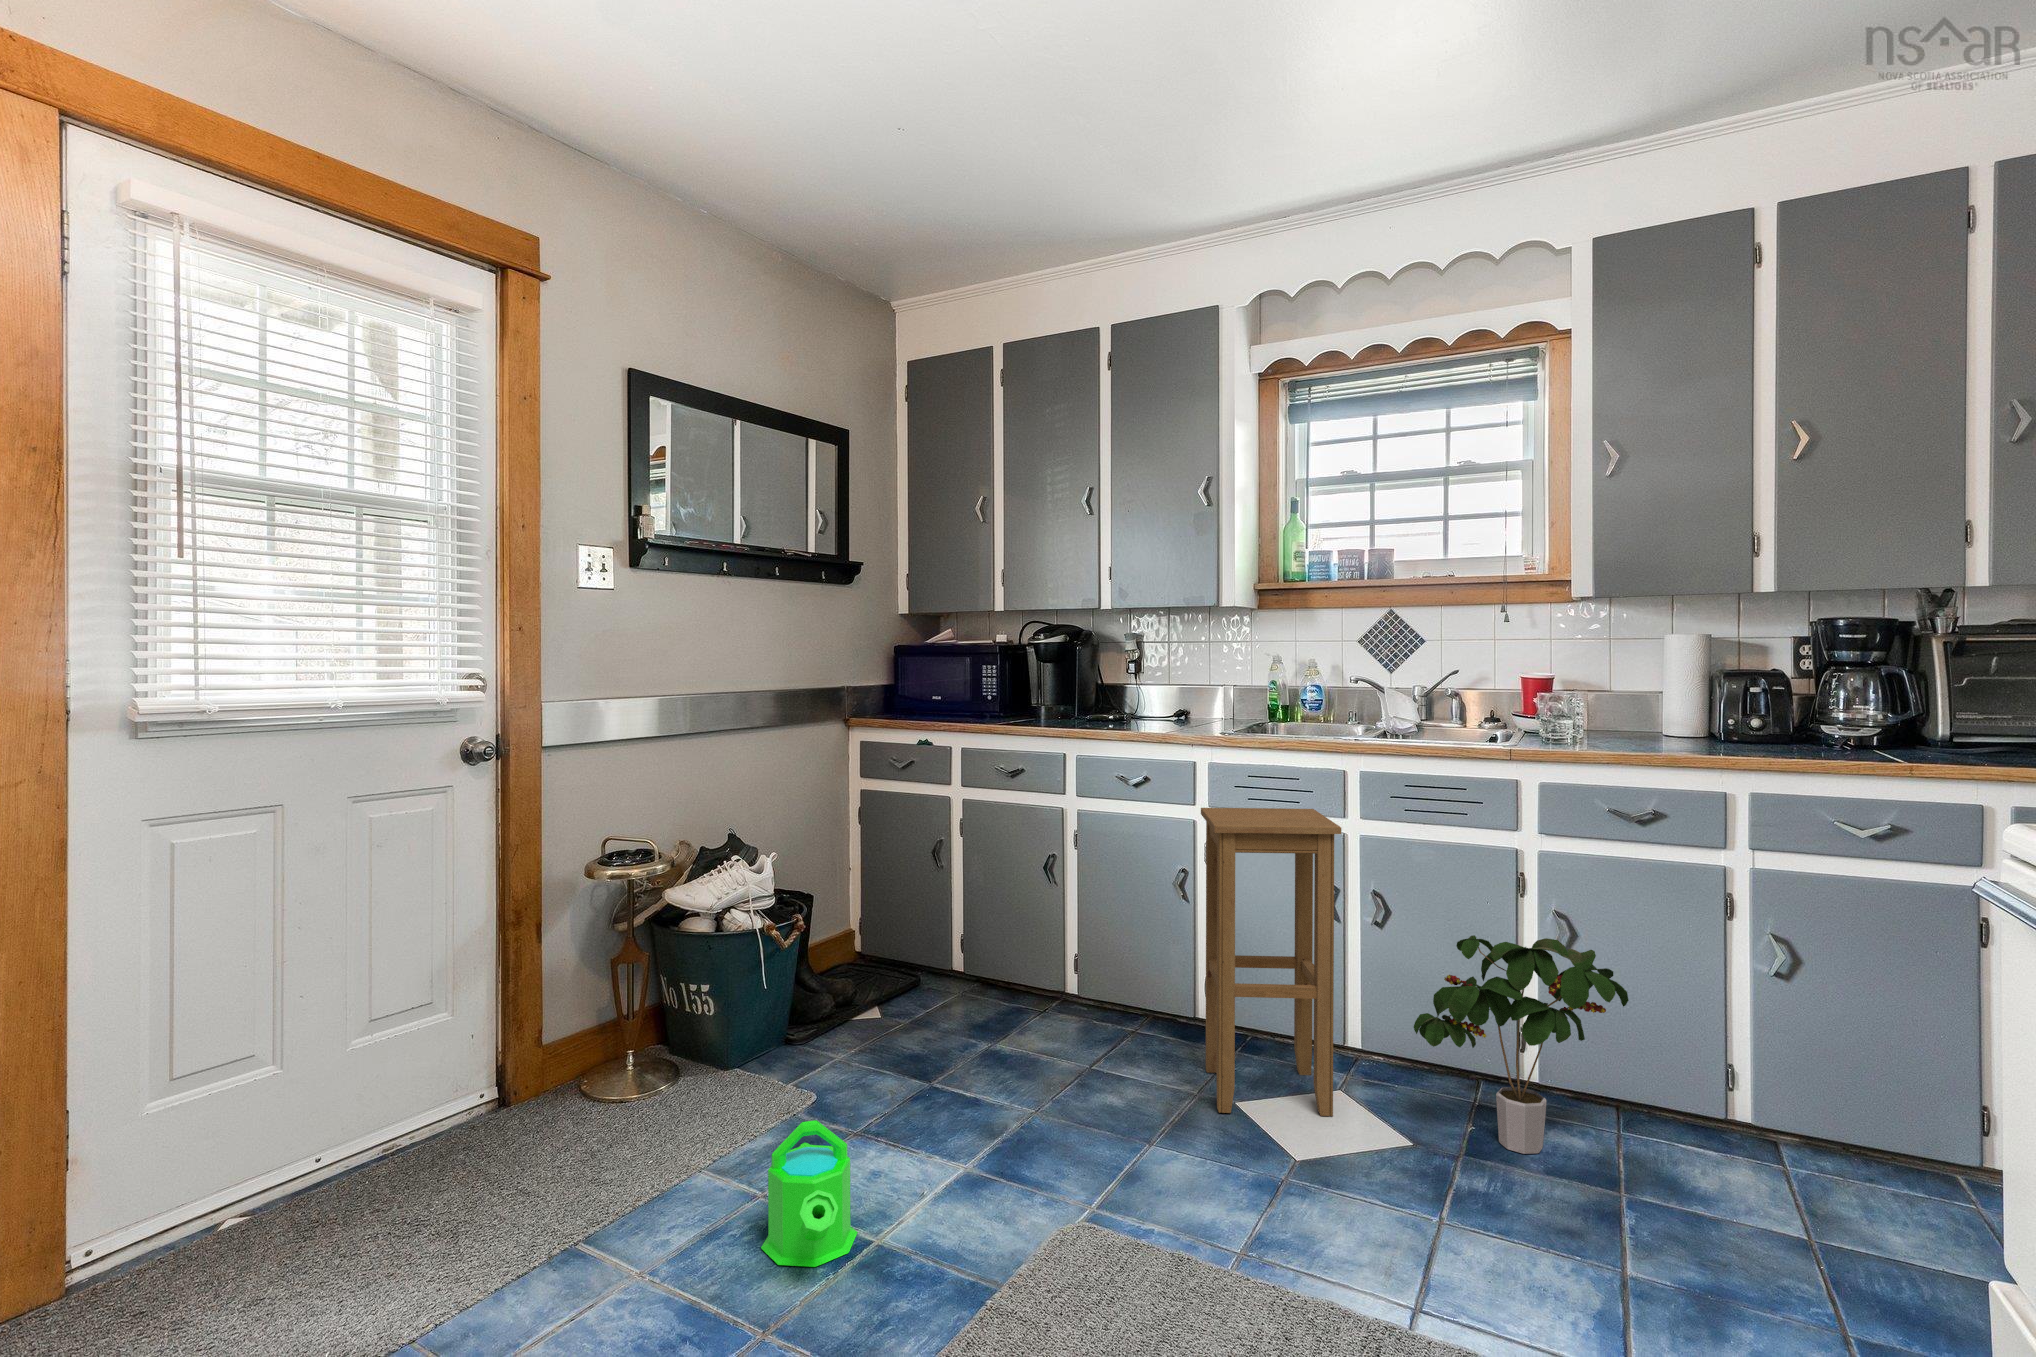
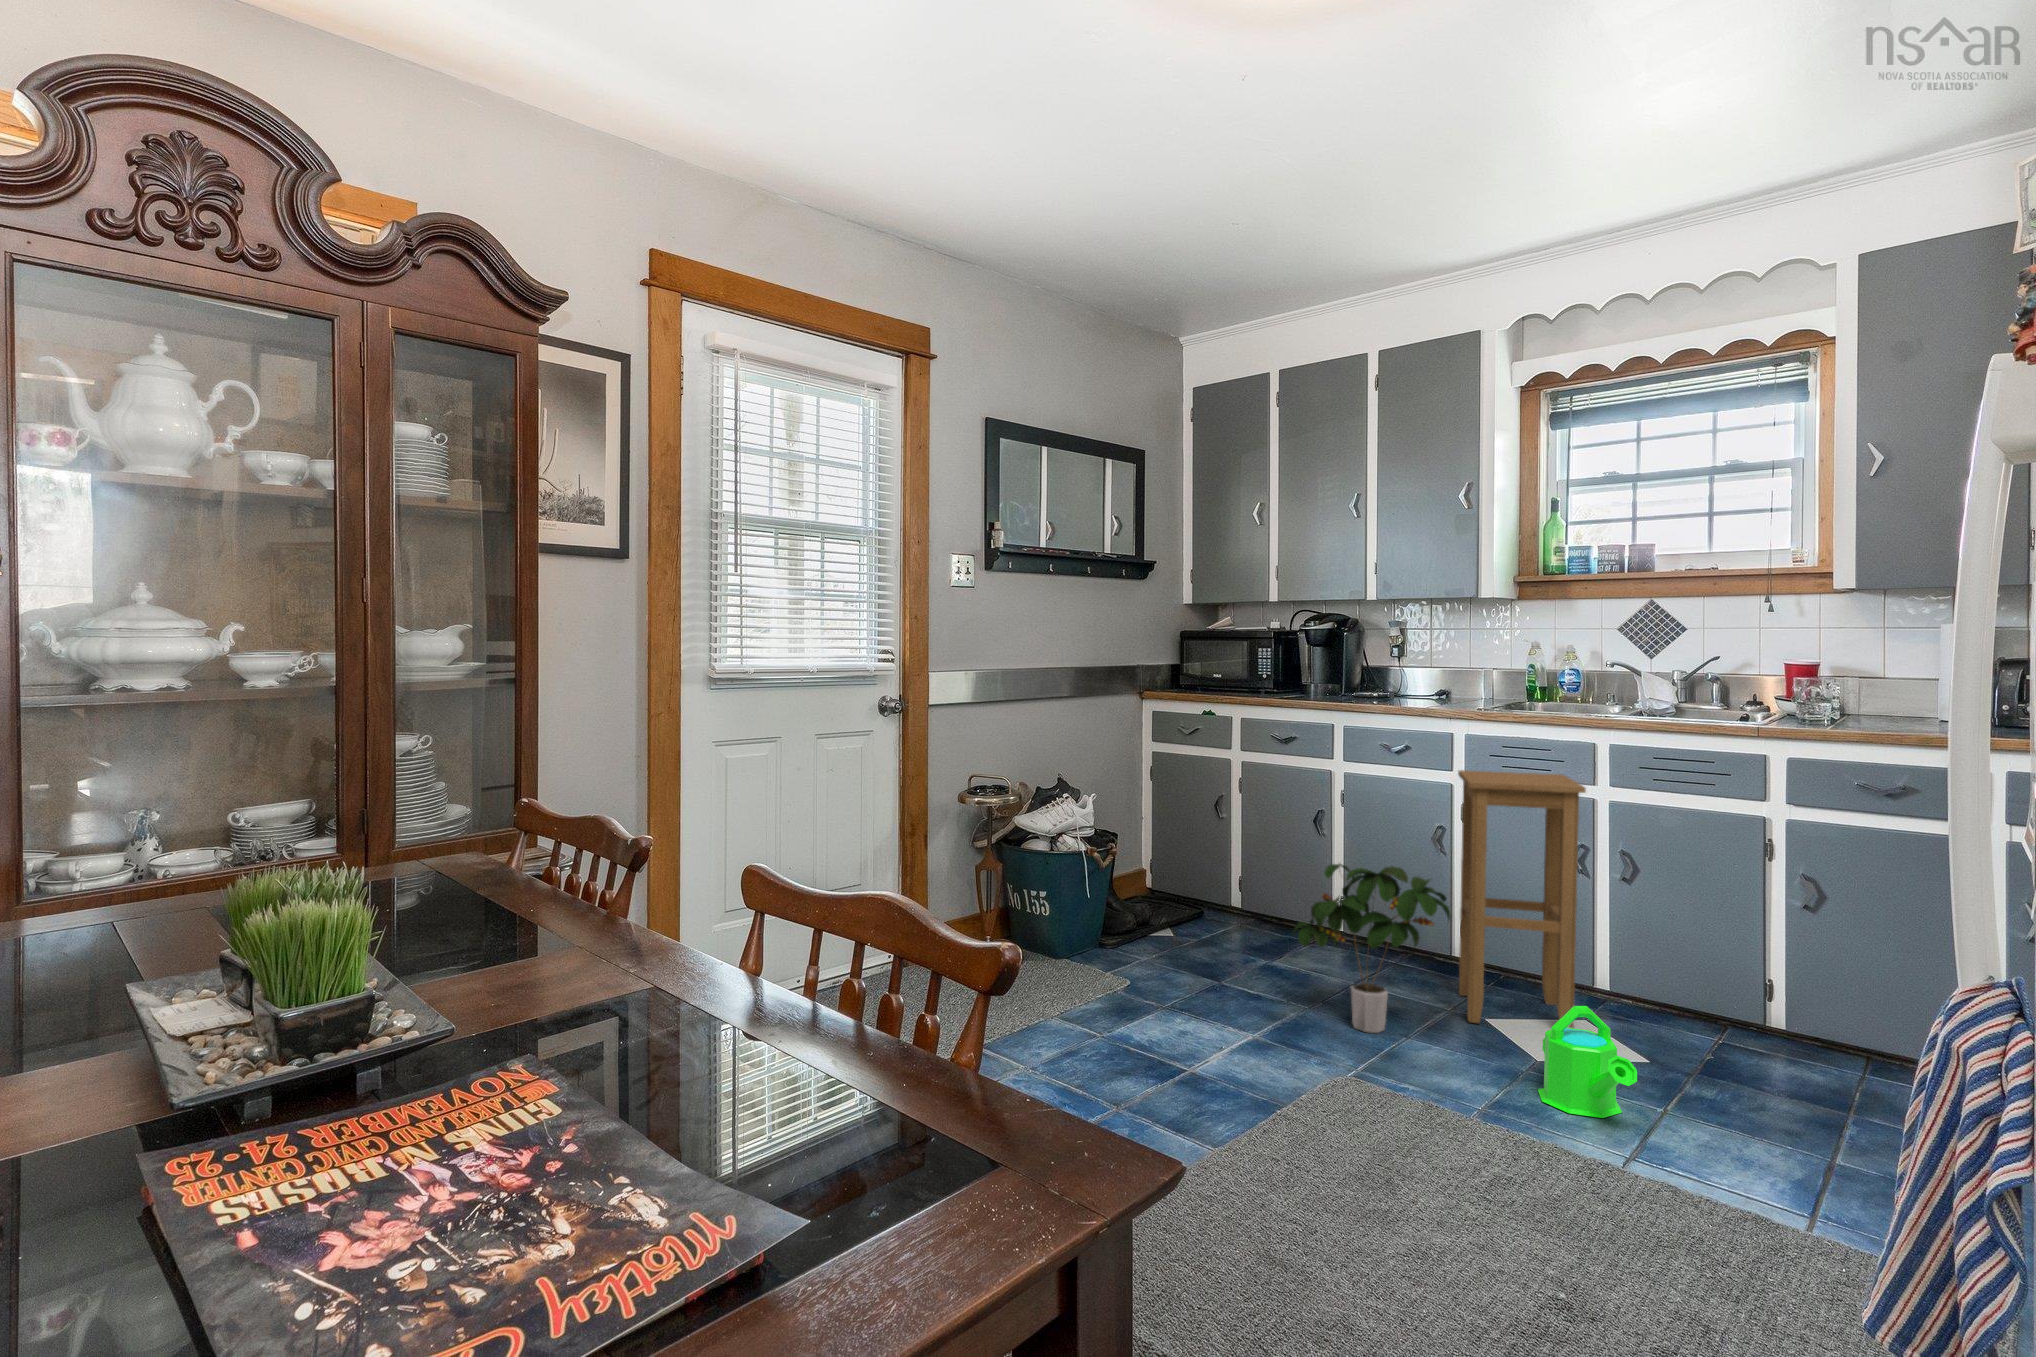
potted plant: present [1414,935,1629,1154] -> present [1293,864,1451,1033]
watering can: present [761,1120,858,1267] -> present [1538,1006,1637,1118]

